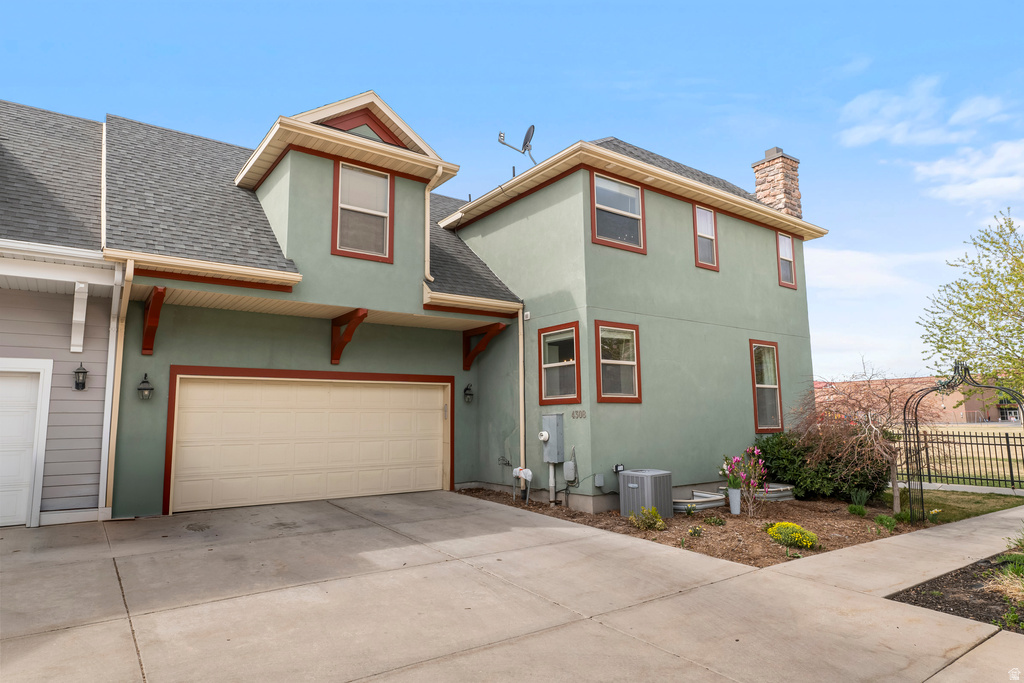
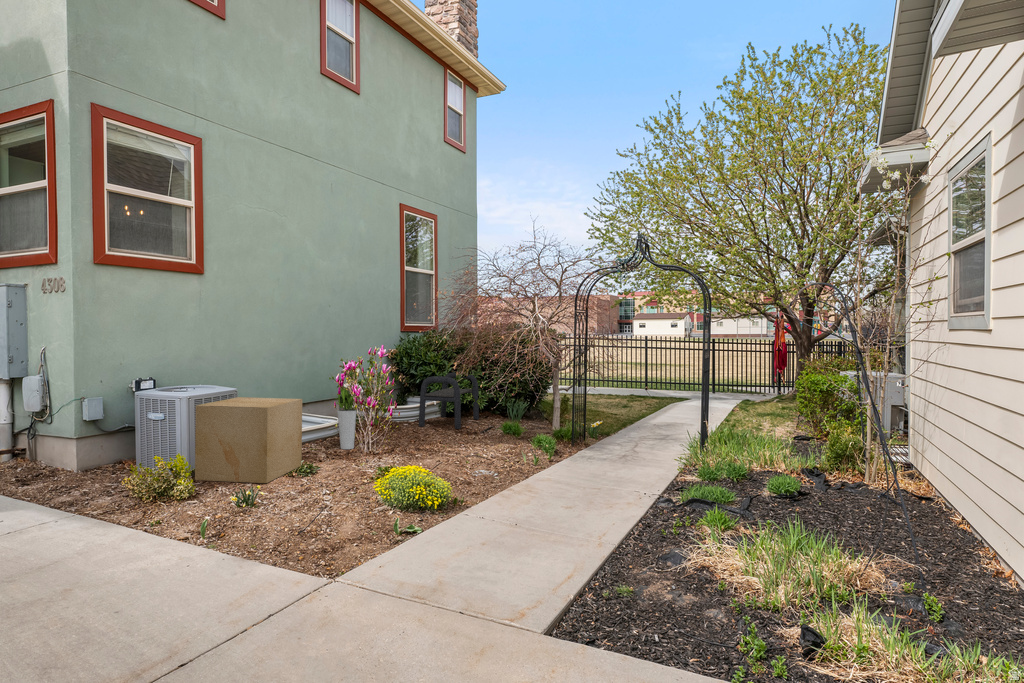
bench: none [779,466,828,508] -> present [419,372,479,429]
cardboard box: none [660,477,714,526] -> present [195,397,302,483]

